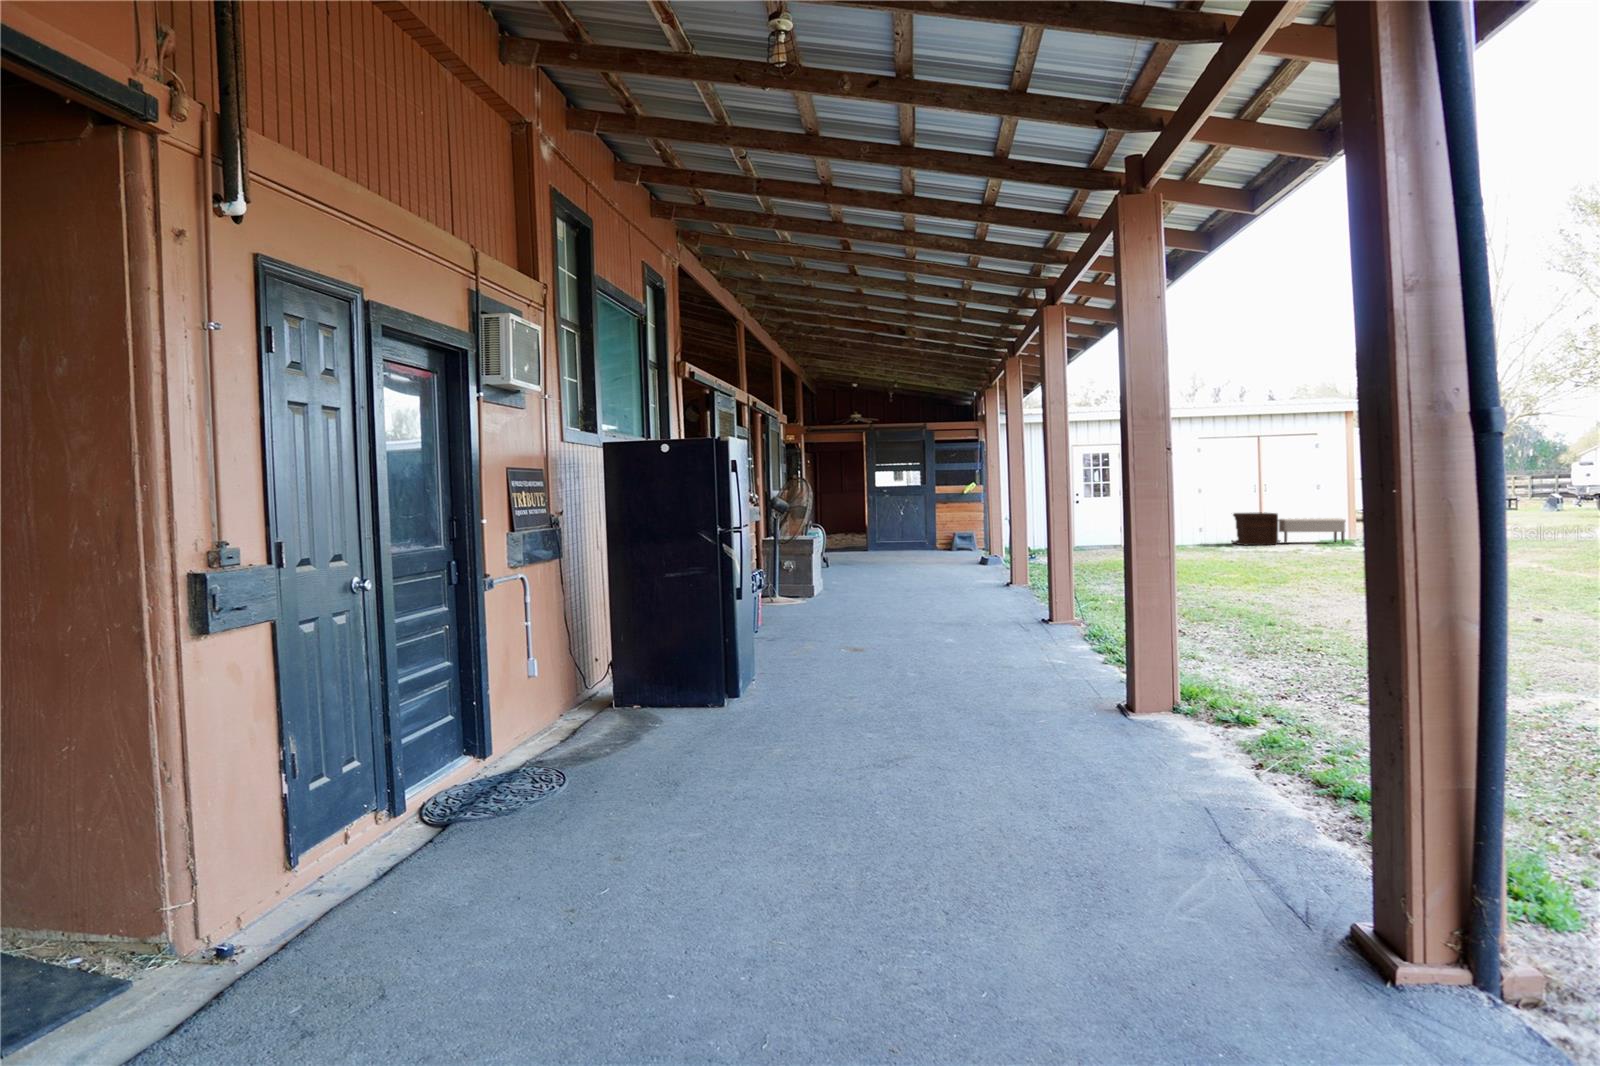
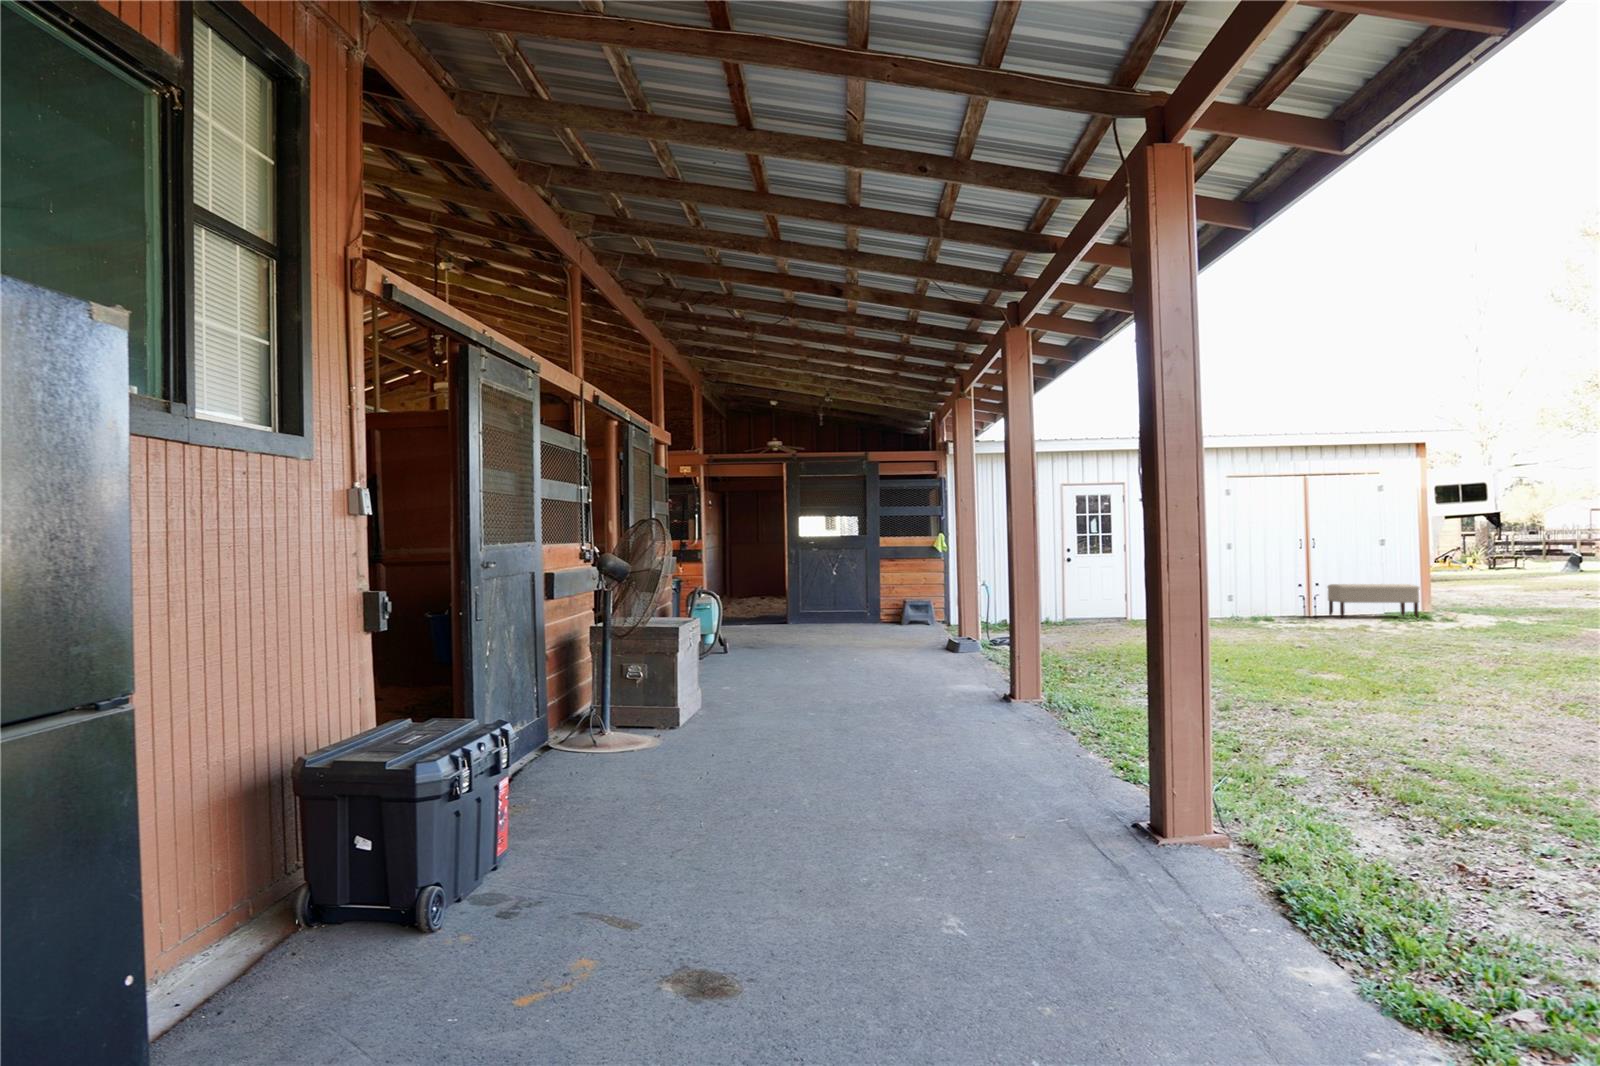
wooden crate: present [1231,512,1278,545] -> none [1269,576,1335,620]

